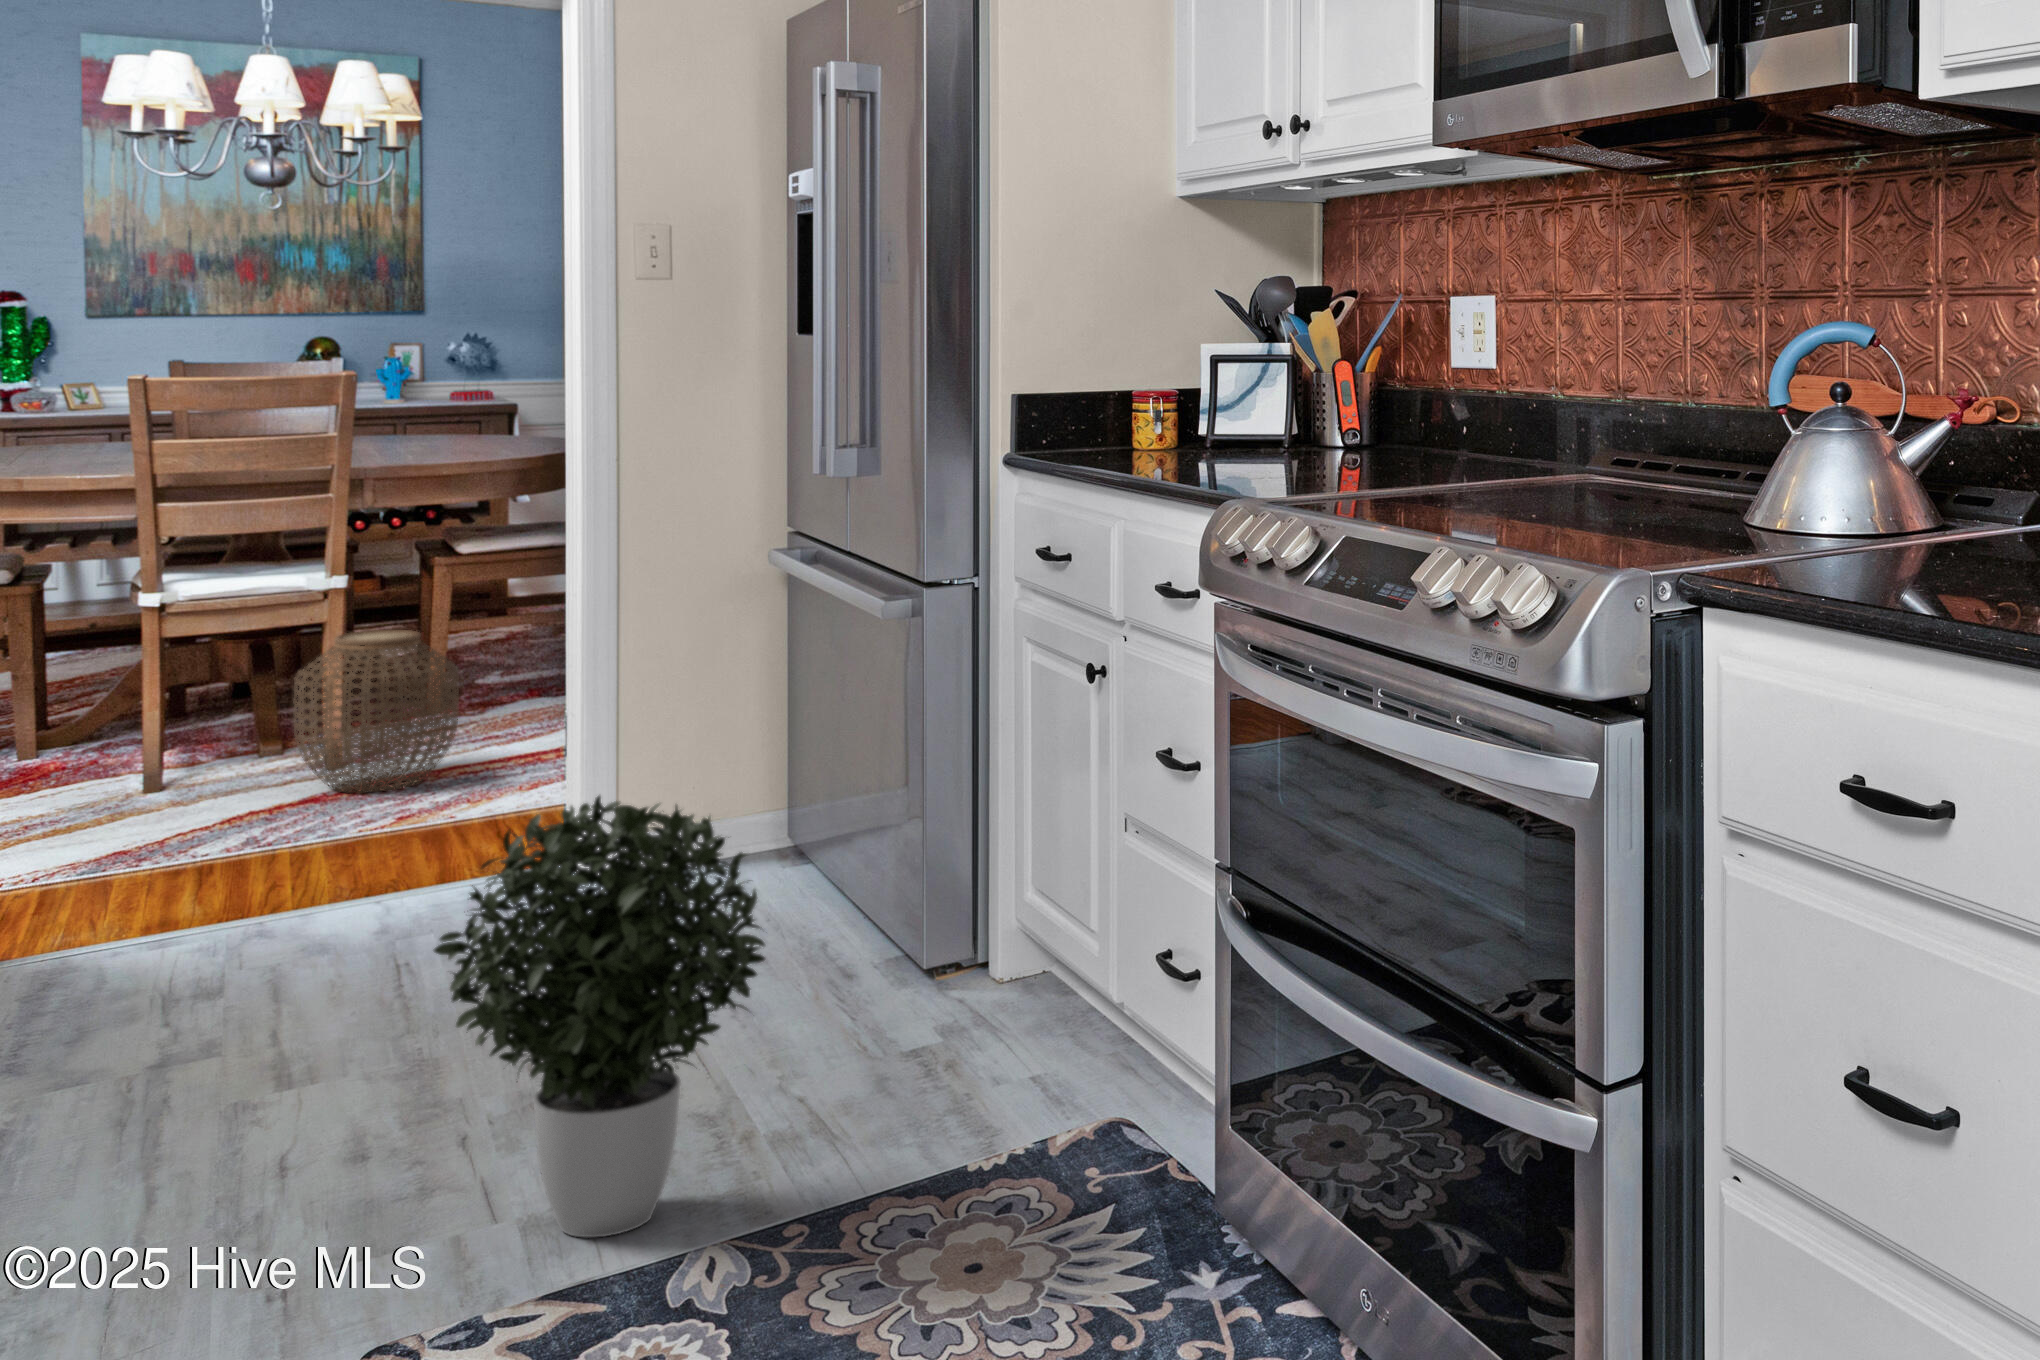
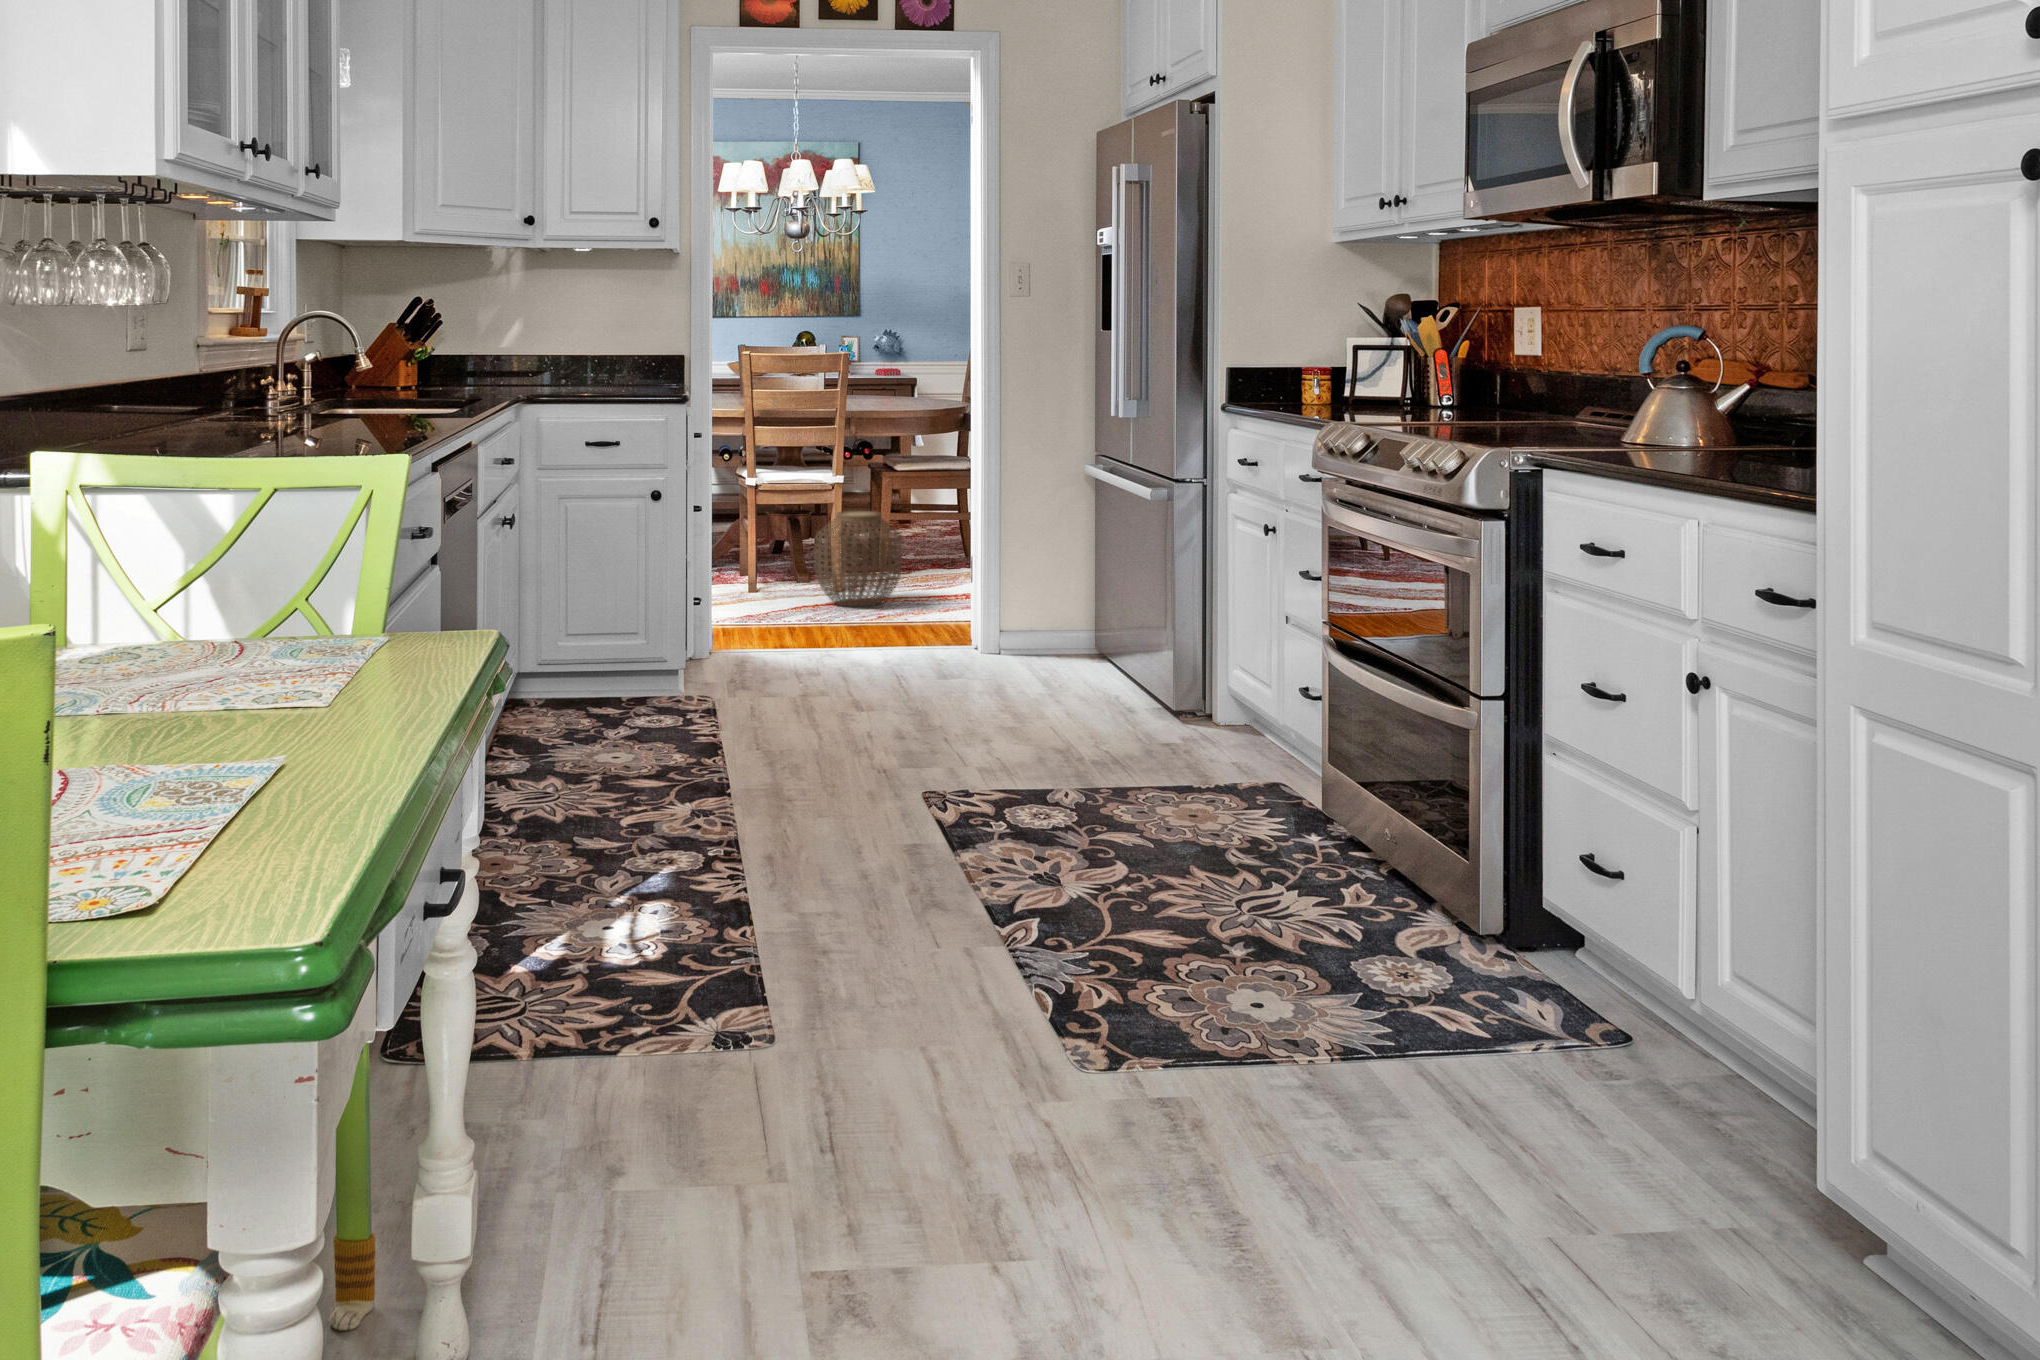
potted plant: present [434,796,765,1238] -> none [934,577,1094,804]

